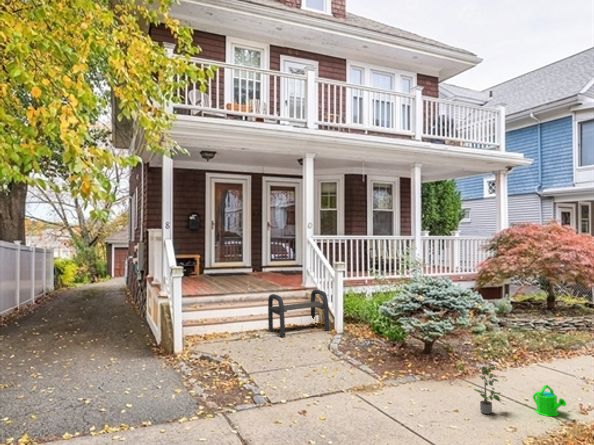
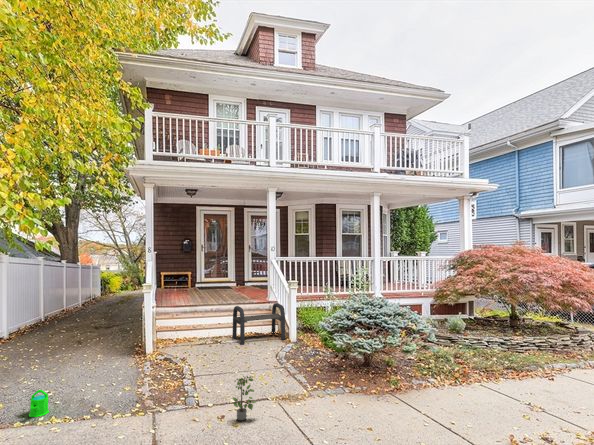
potted plant: present [474,364,500,414] -> present [233,376,256,420]
watering can: present [533,385,566,416] -> present [28,390,49,417]

